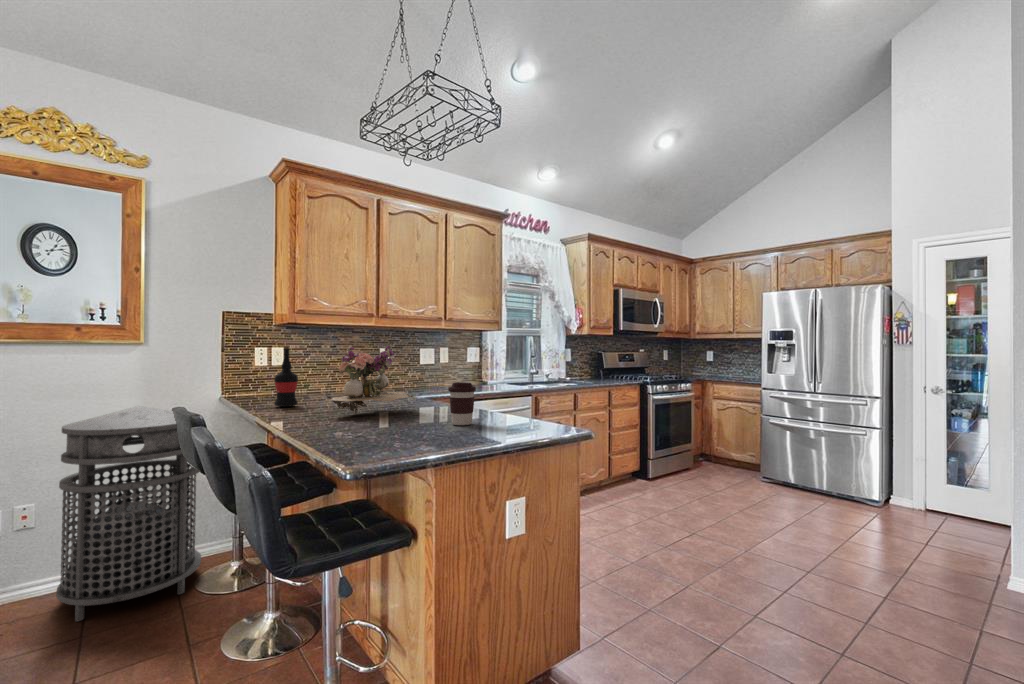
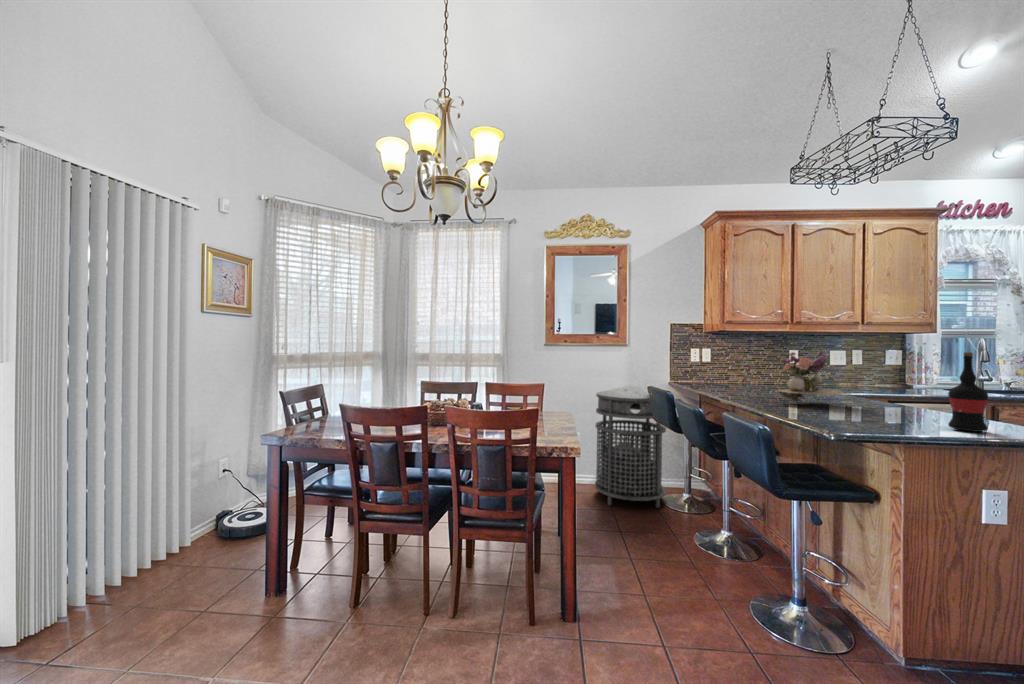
wine bottle: present [274,346,298,407] -> present [948,352,988,431]
coffee cup: present [448,382,476,425] -> none [900,385,931,422]

